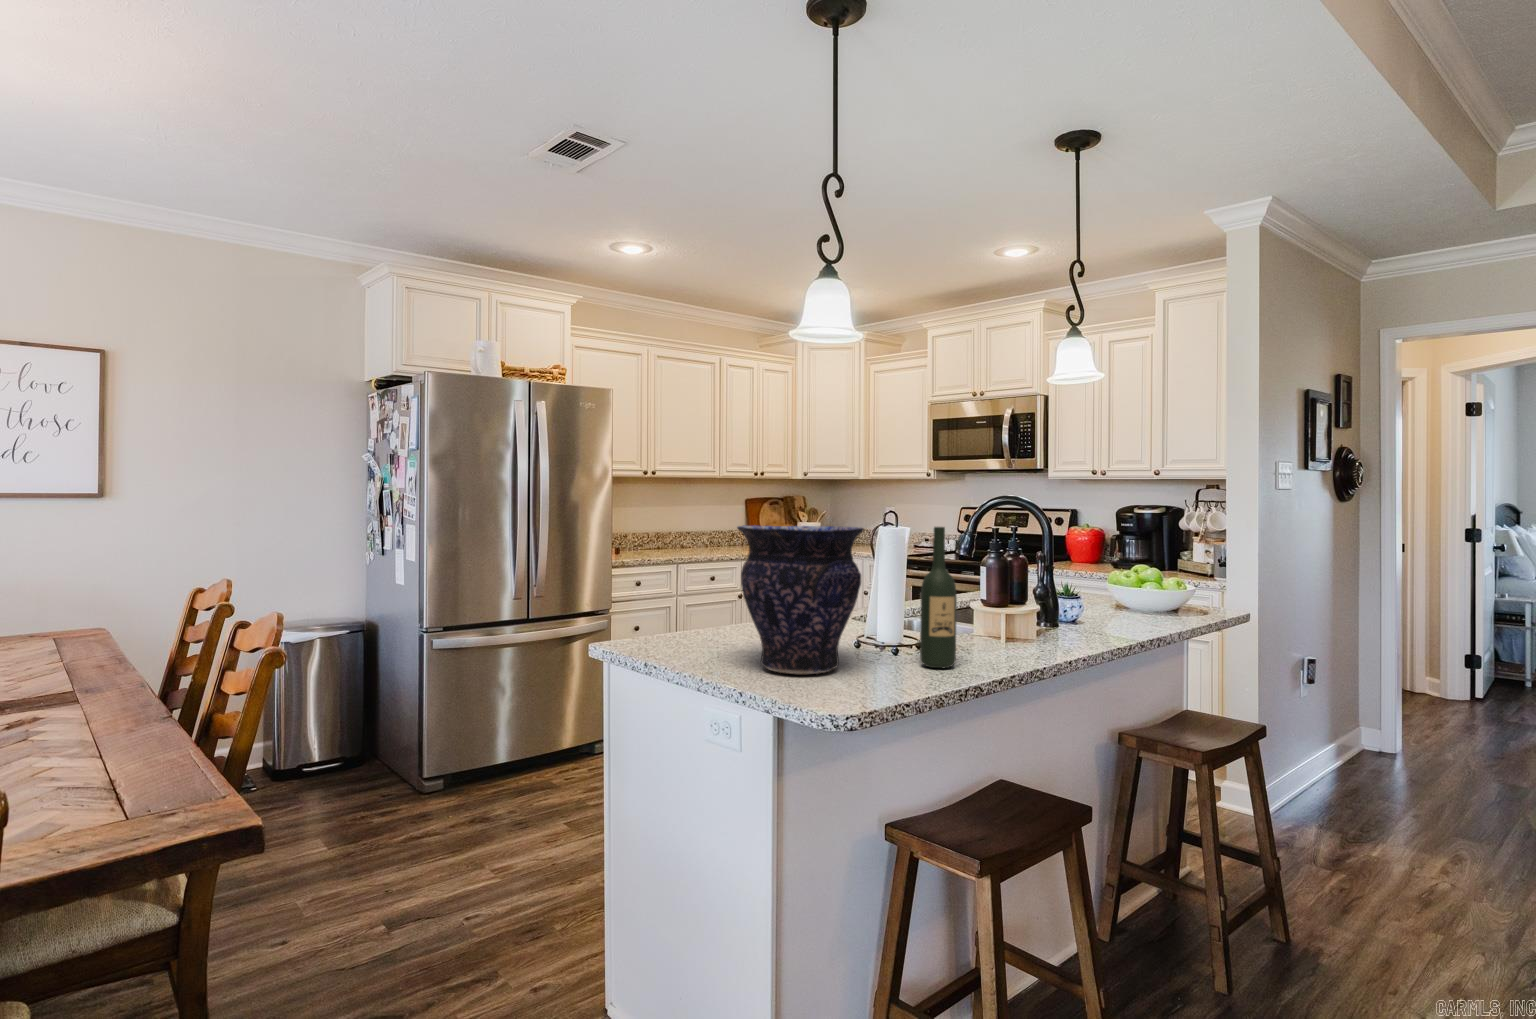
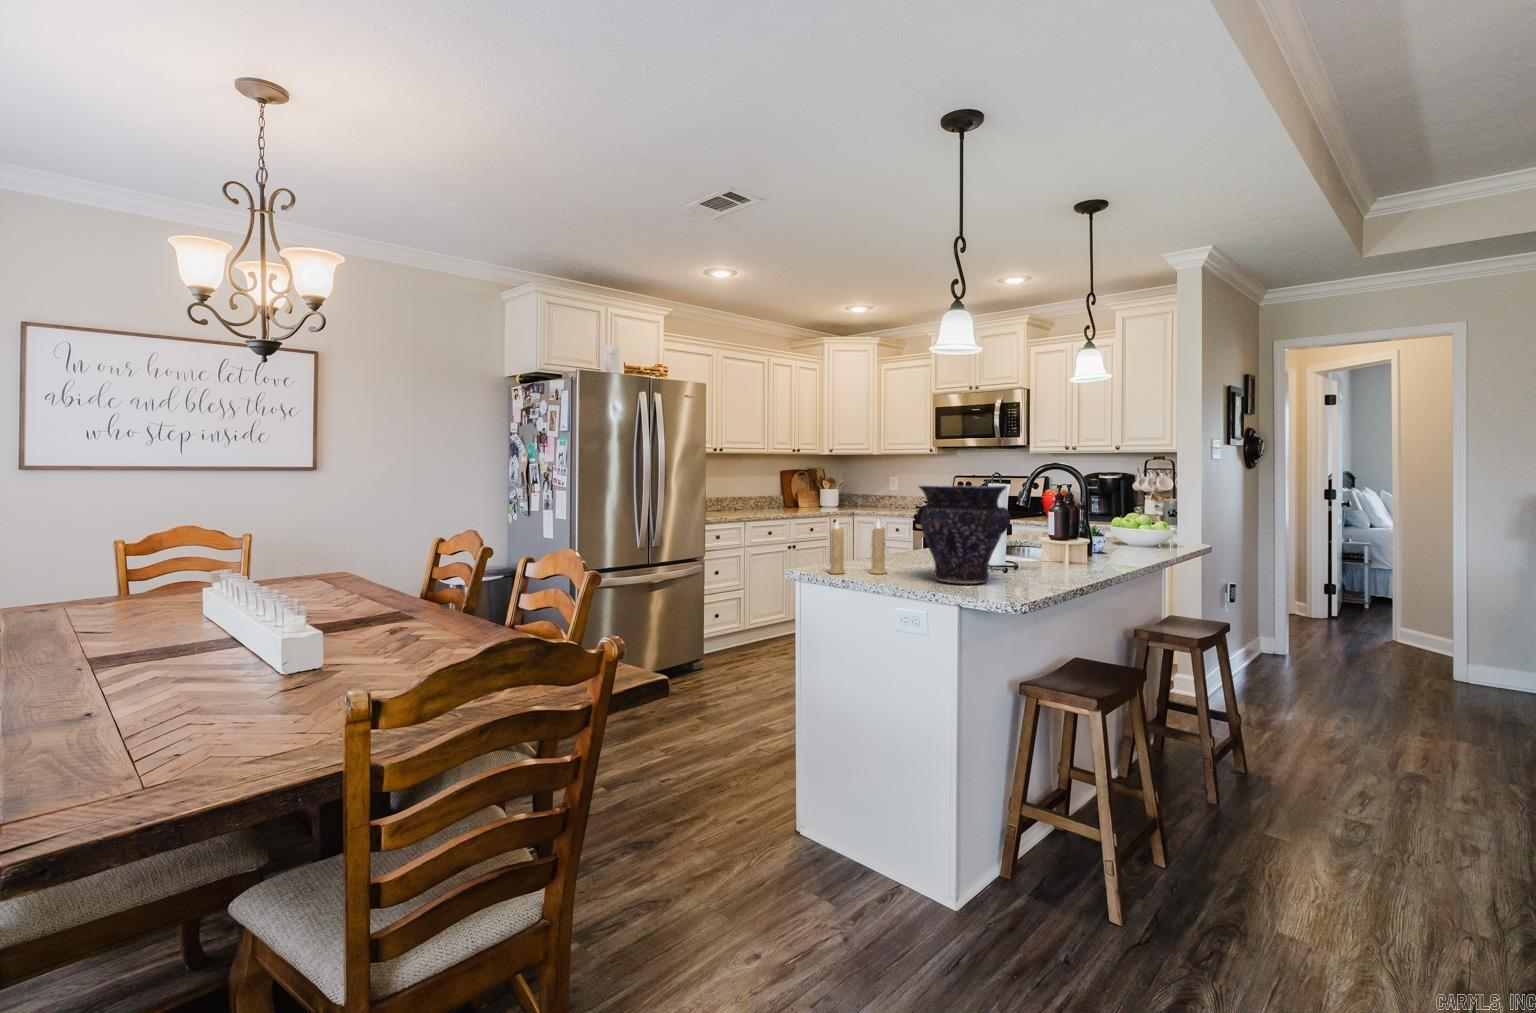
wine bottle: present [920,527,957,668] -> none [1036,485,1061,580]
candle: none [632,570,716,652] -> present [829,521,886,574]

